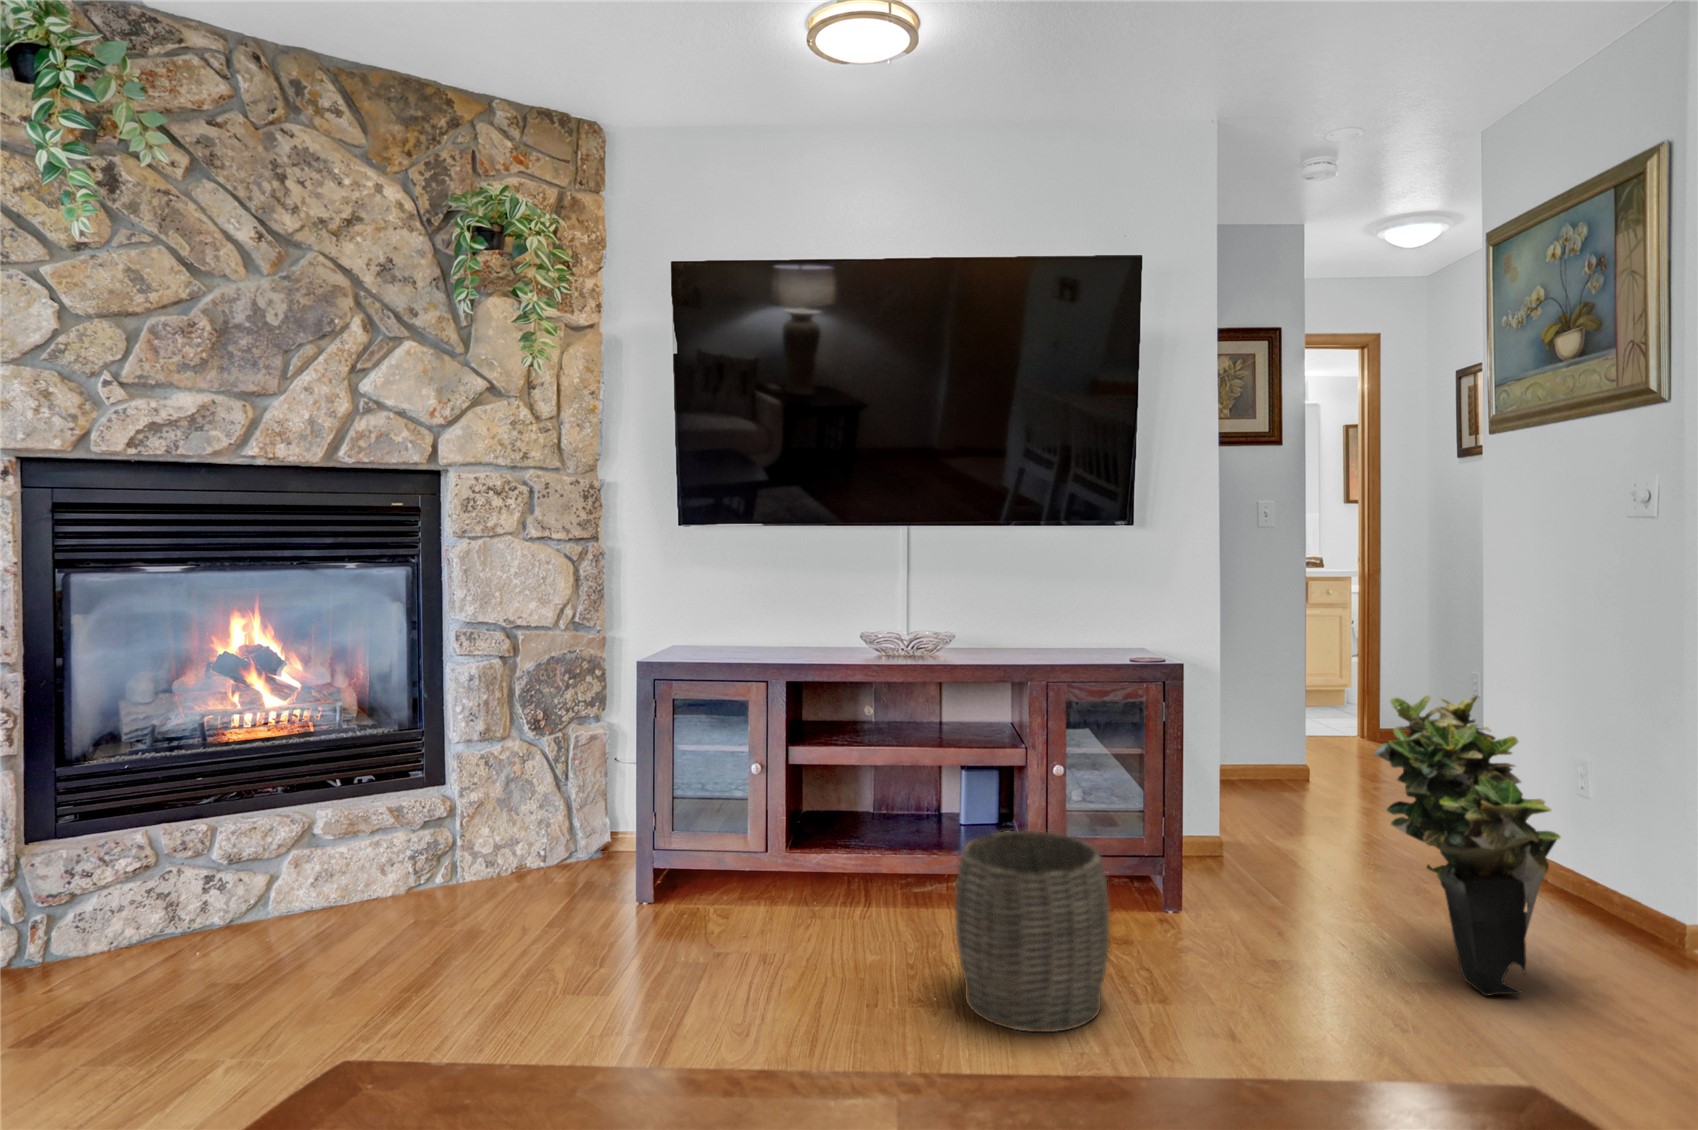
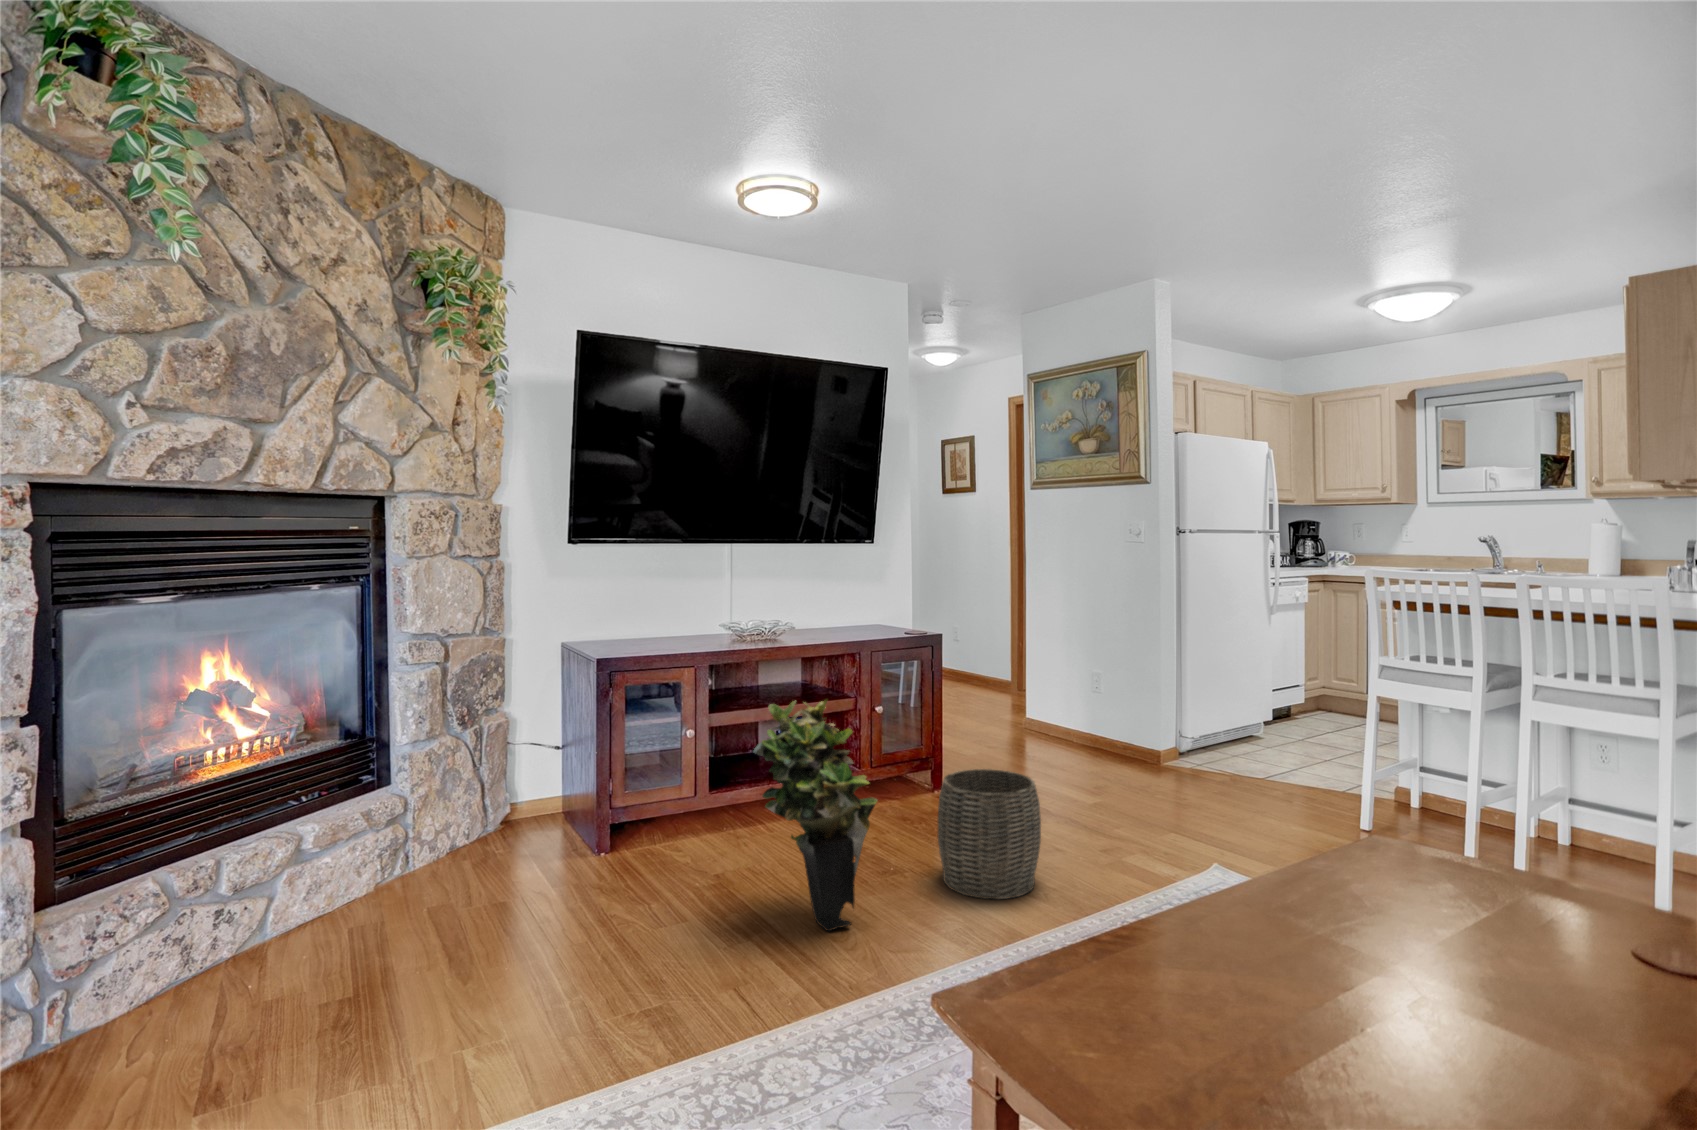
potted plant: present [1374,695,1561,996] -> present [753,700,877,931]

